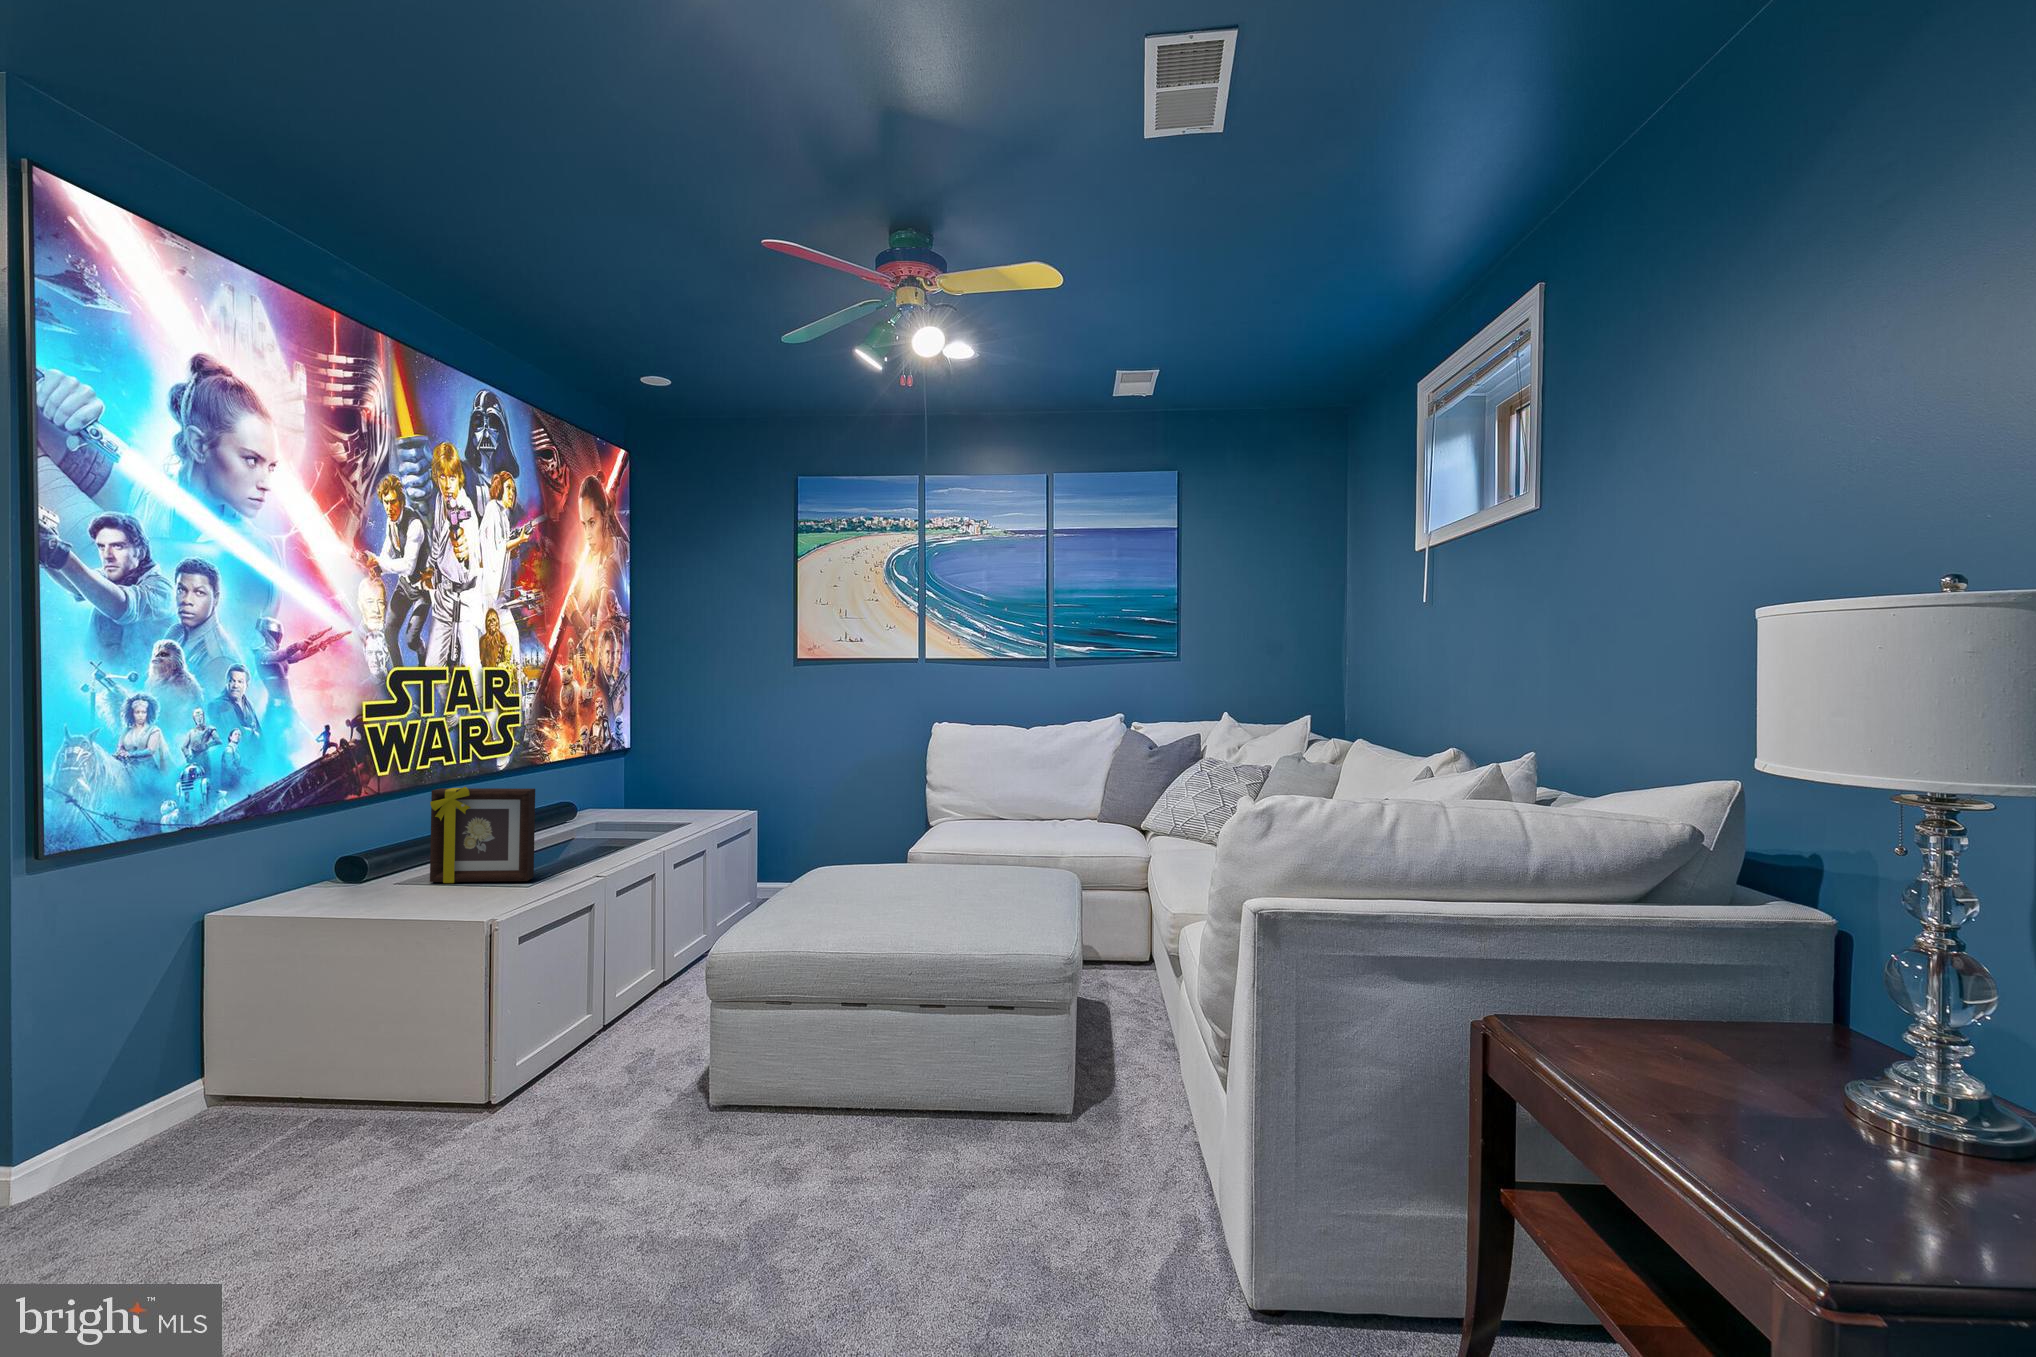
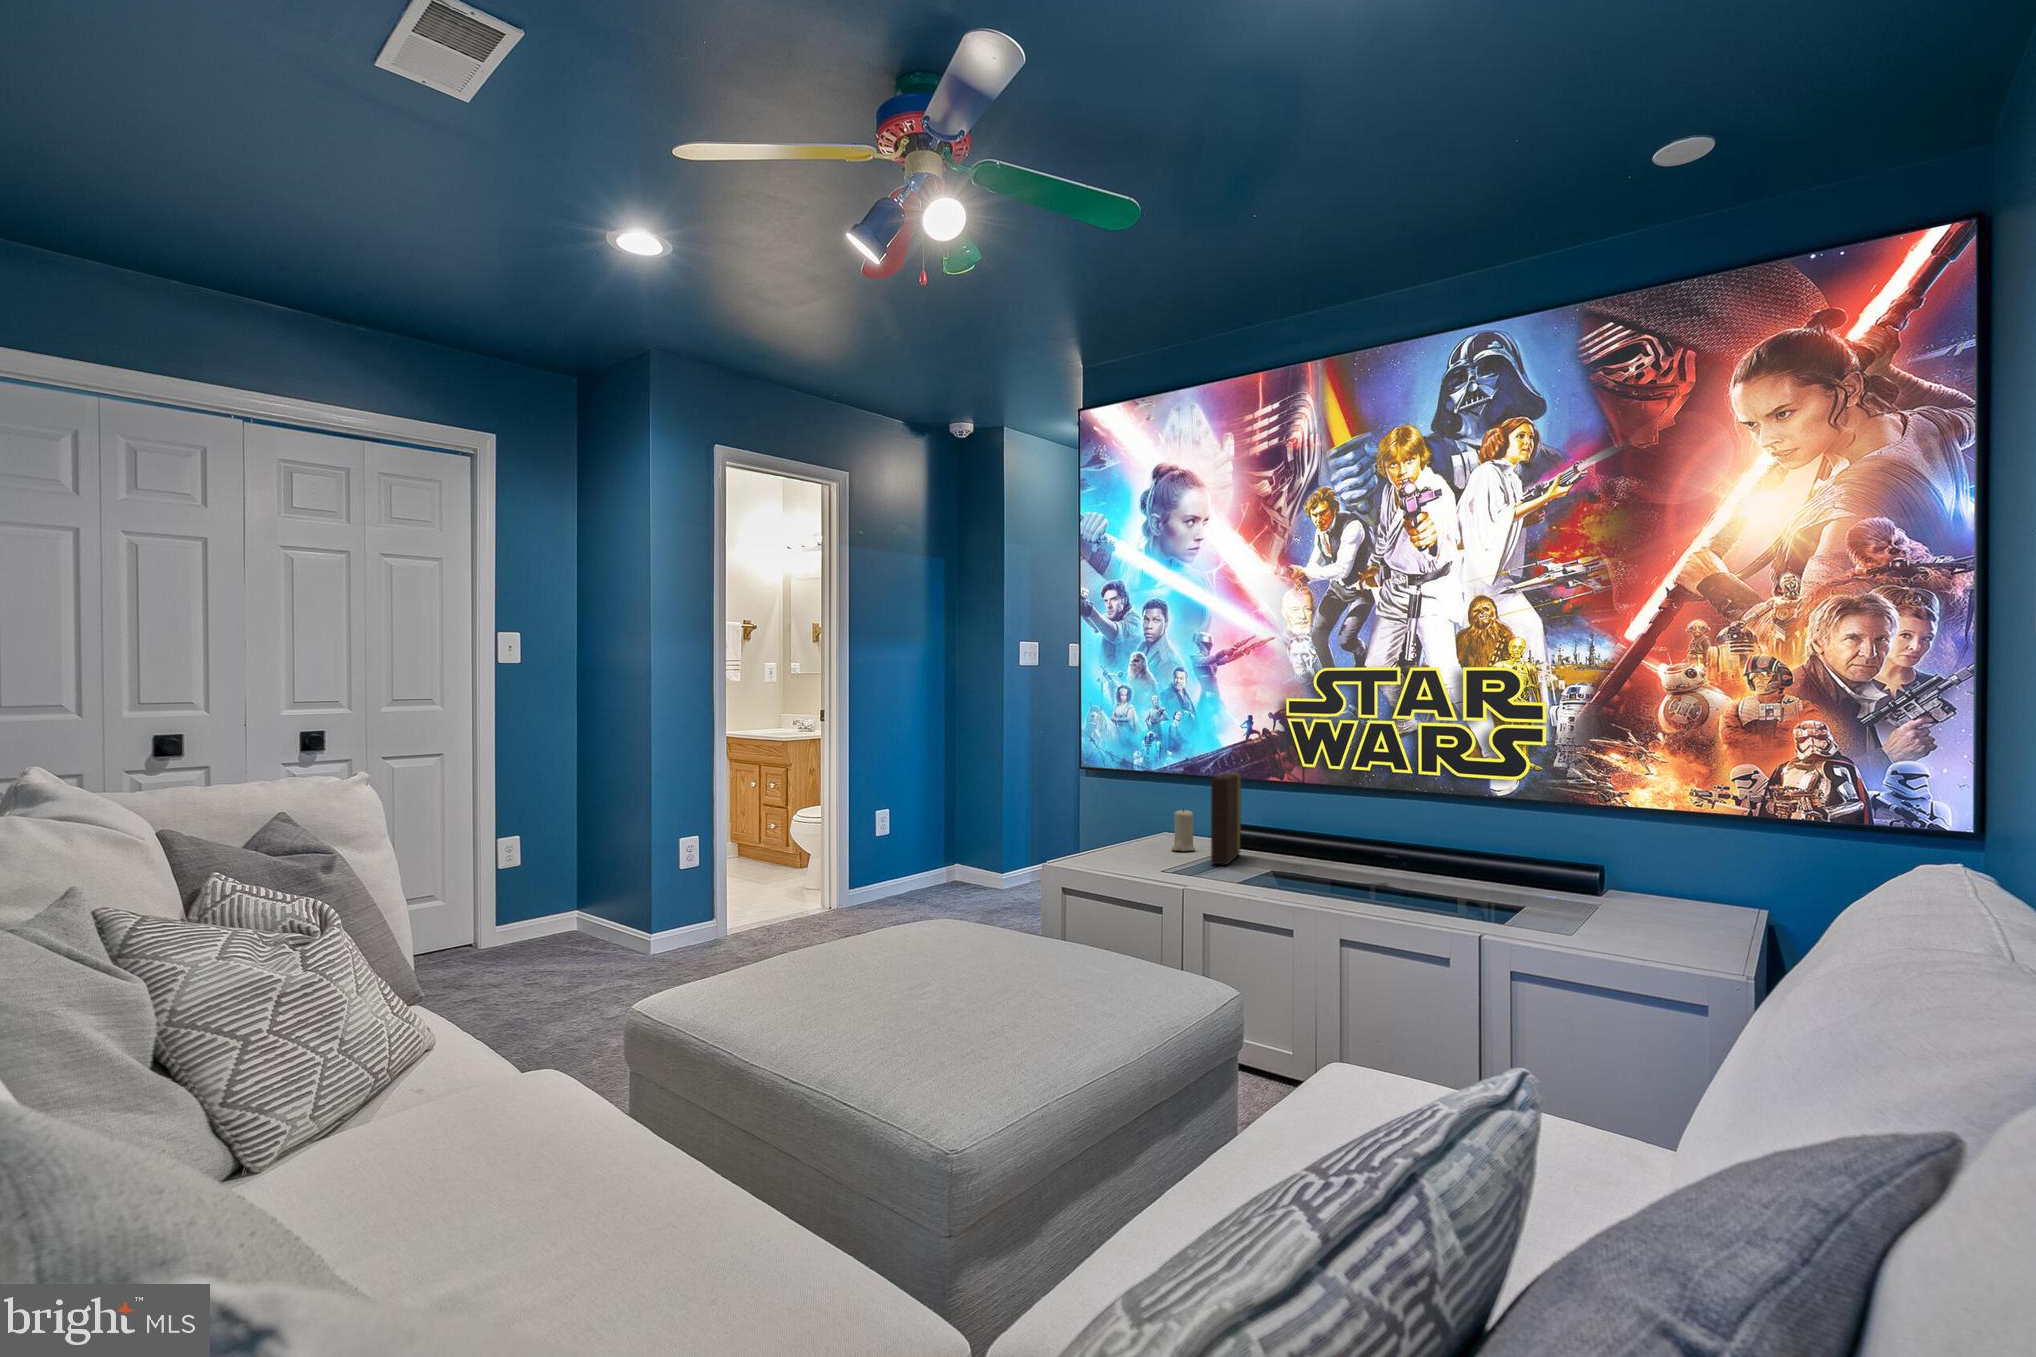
candle: none [352,846,390,902] -> present [1171,809,1195,851]

